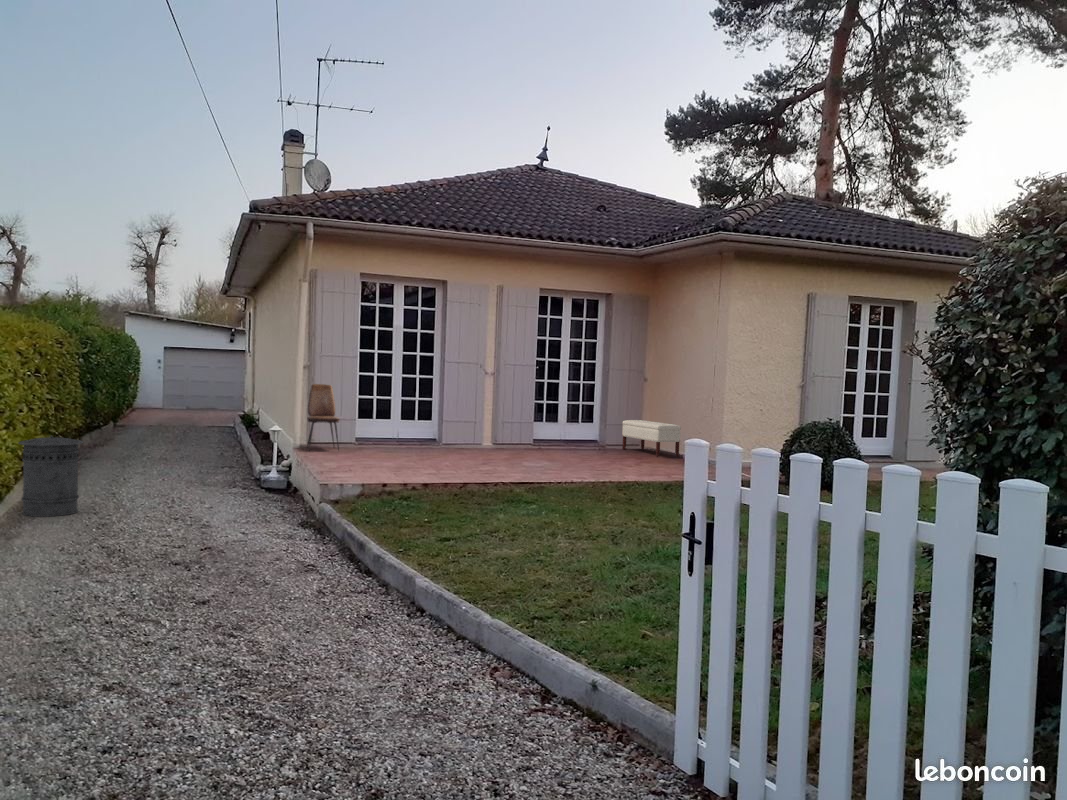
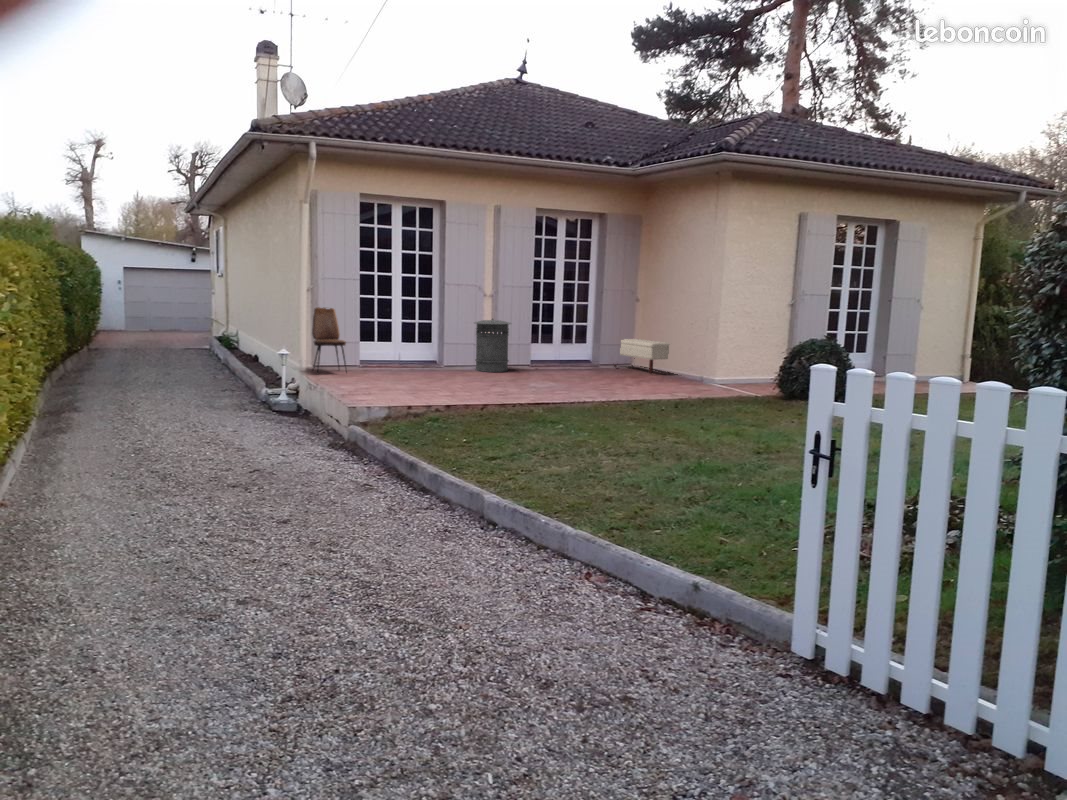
trash can: present [19,436,83,517] -> present [474,319,511,372]

